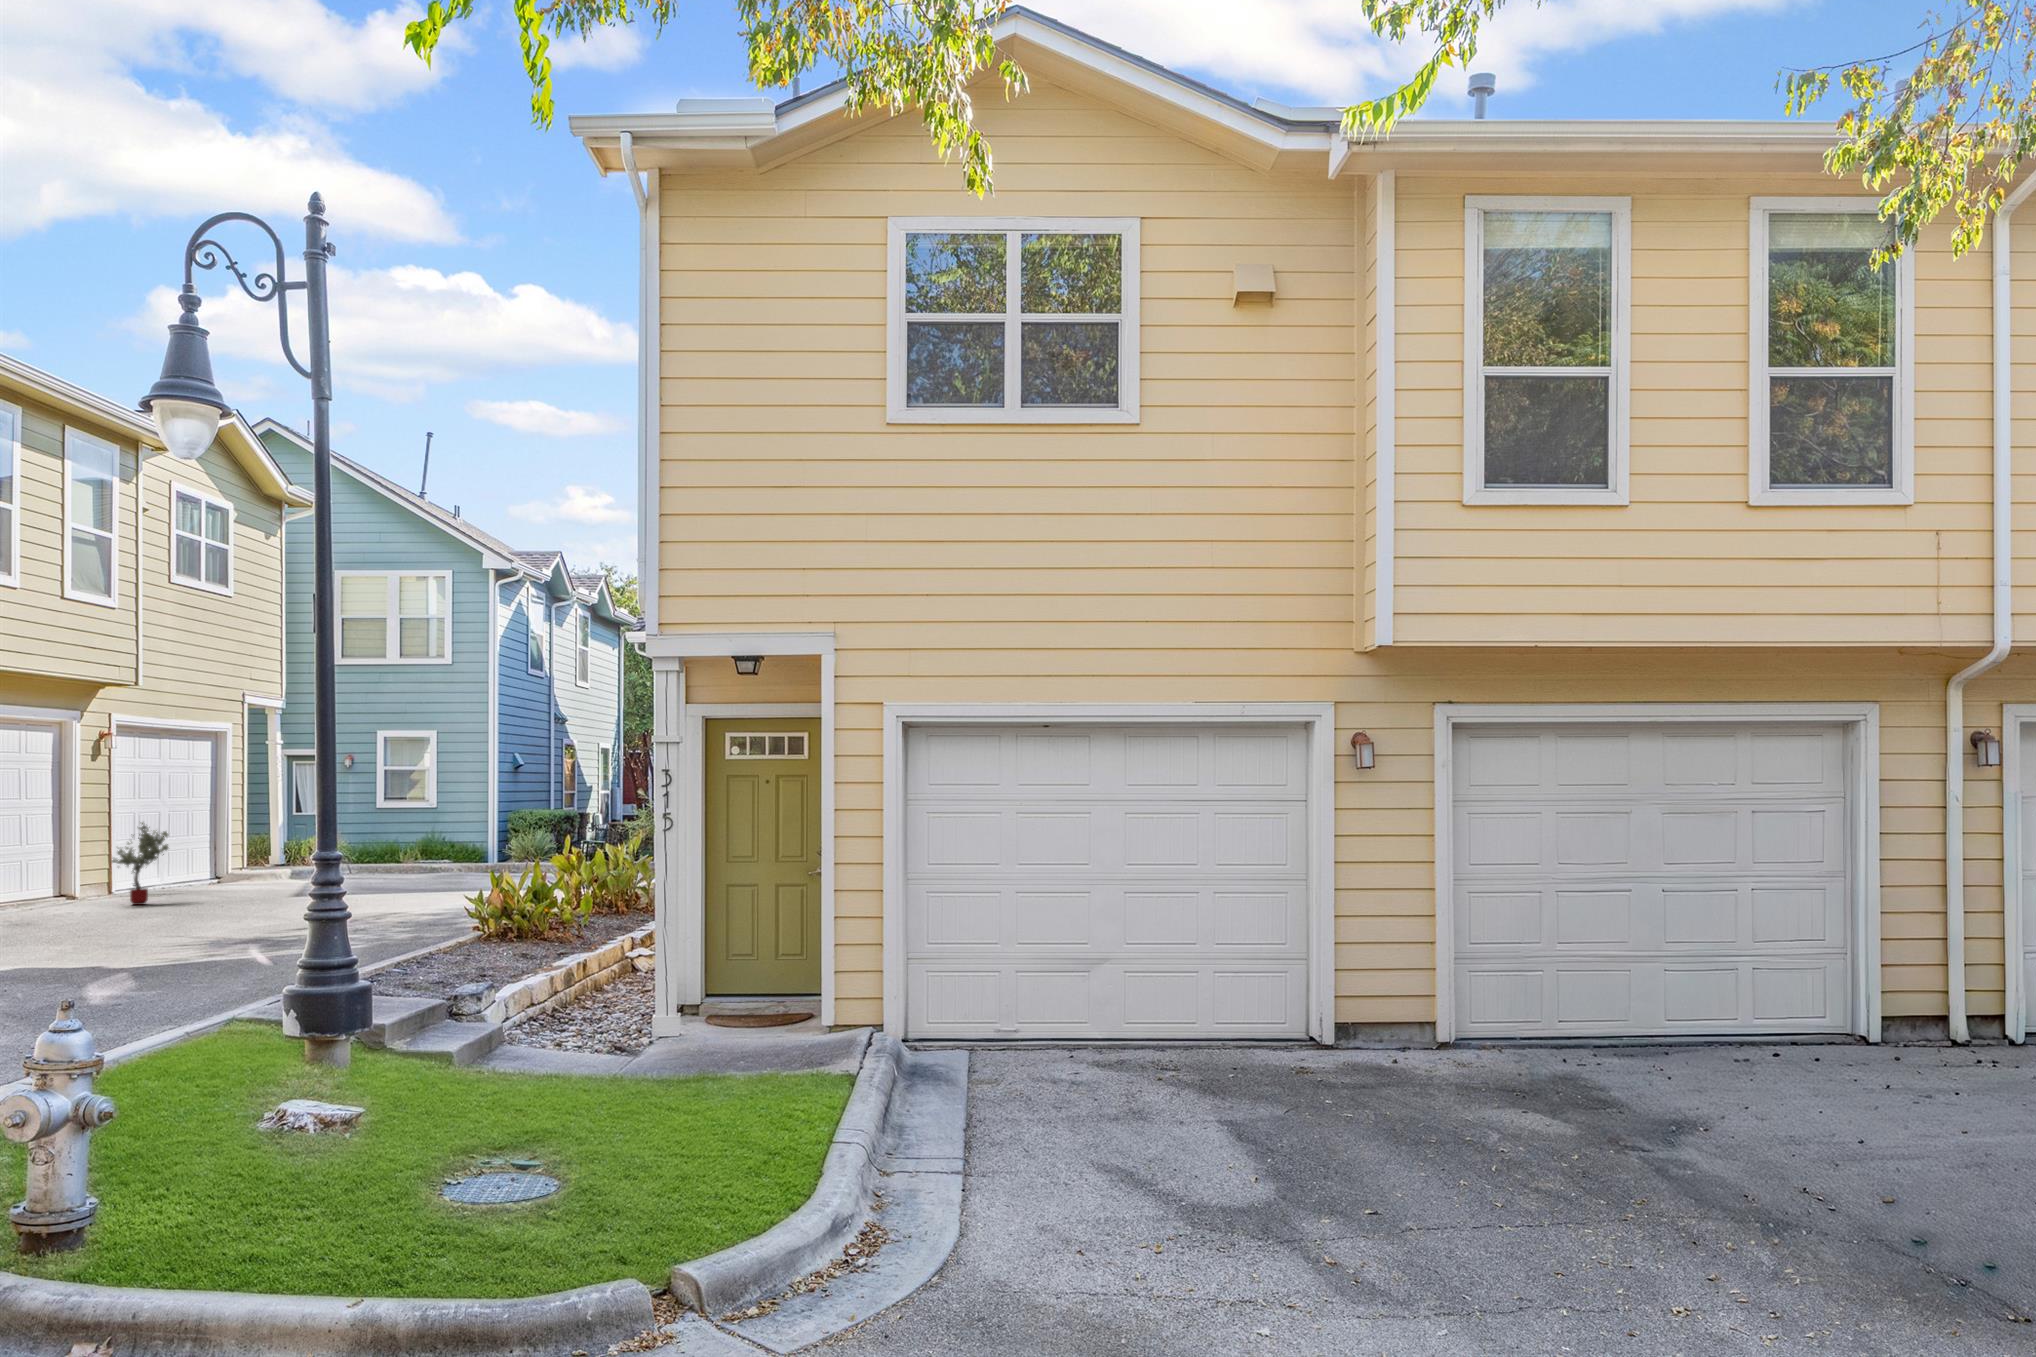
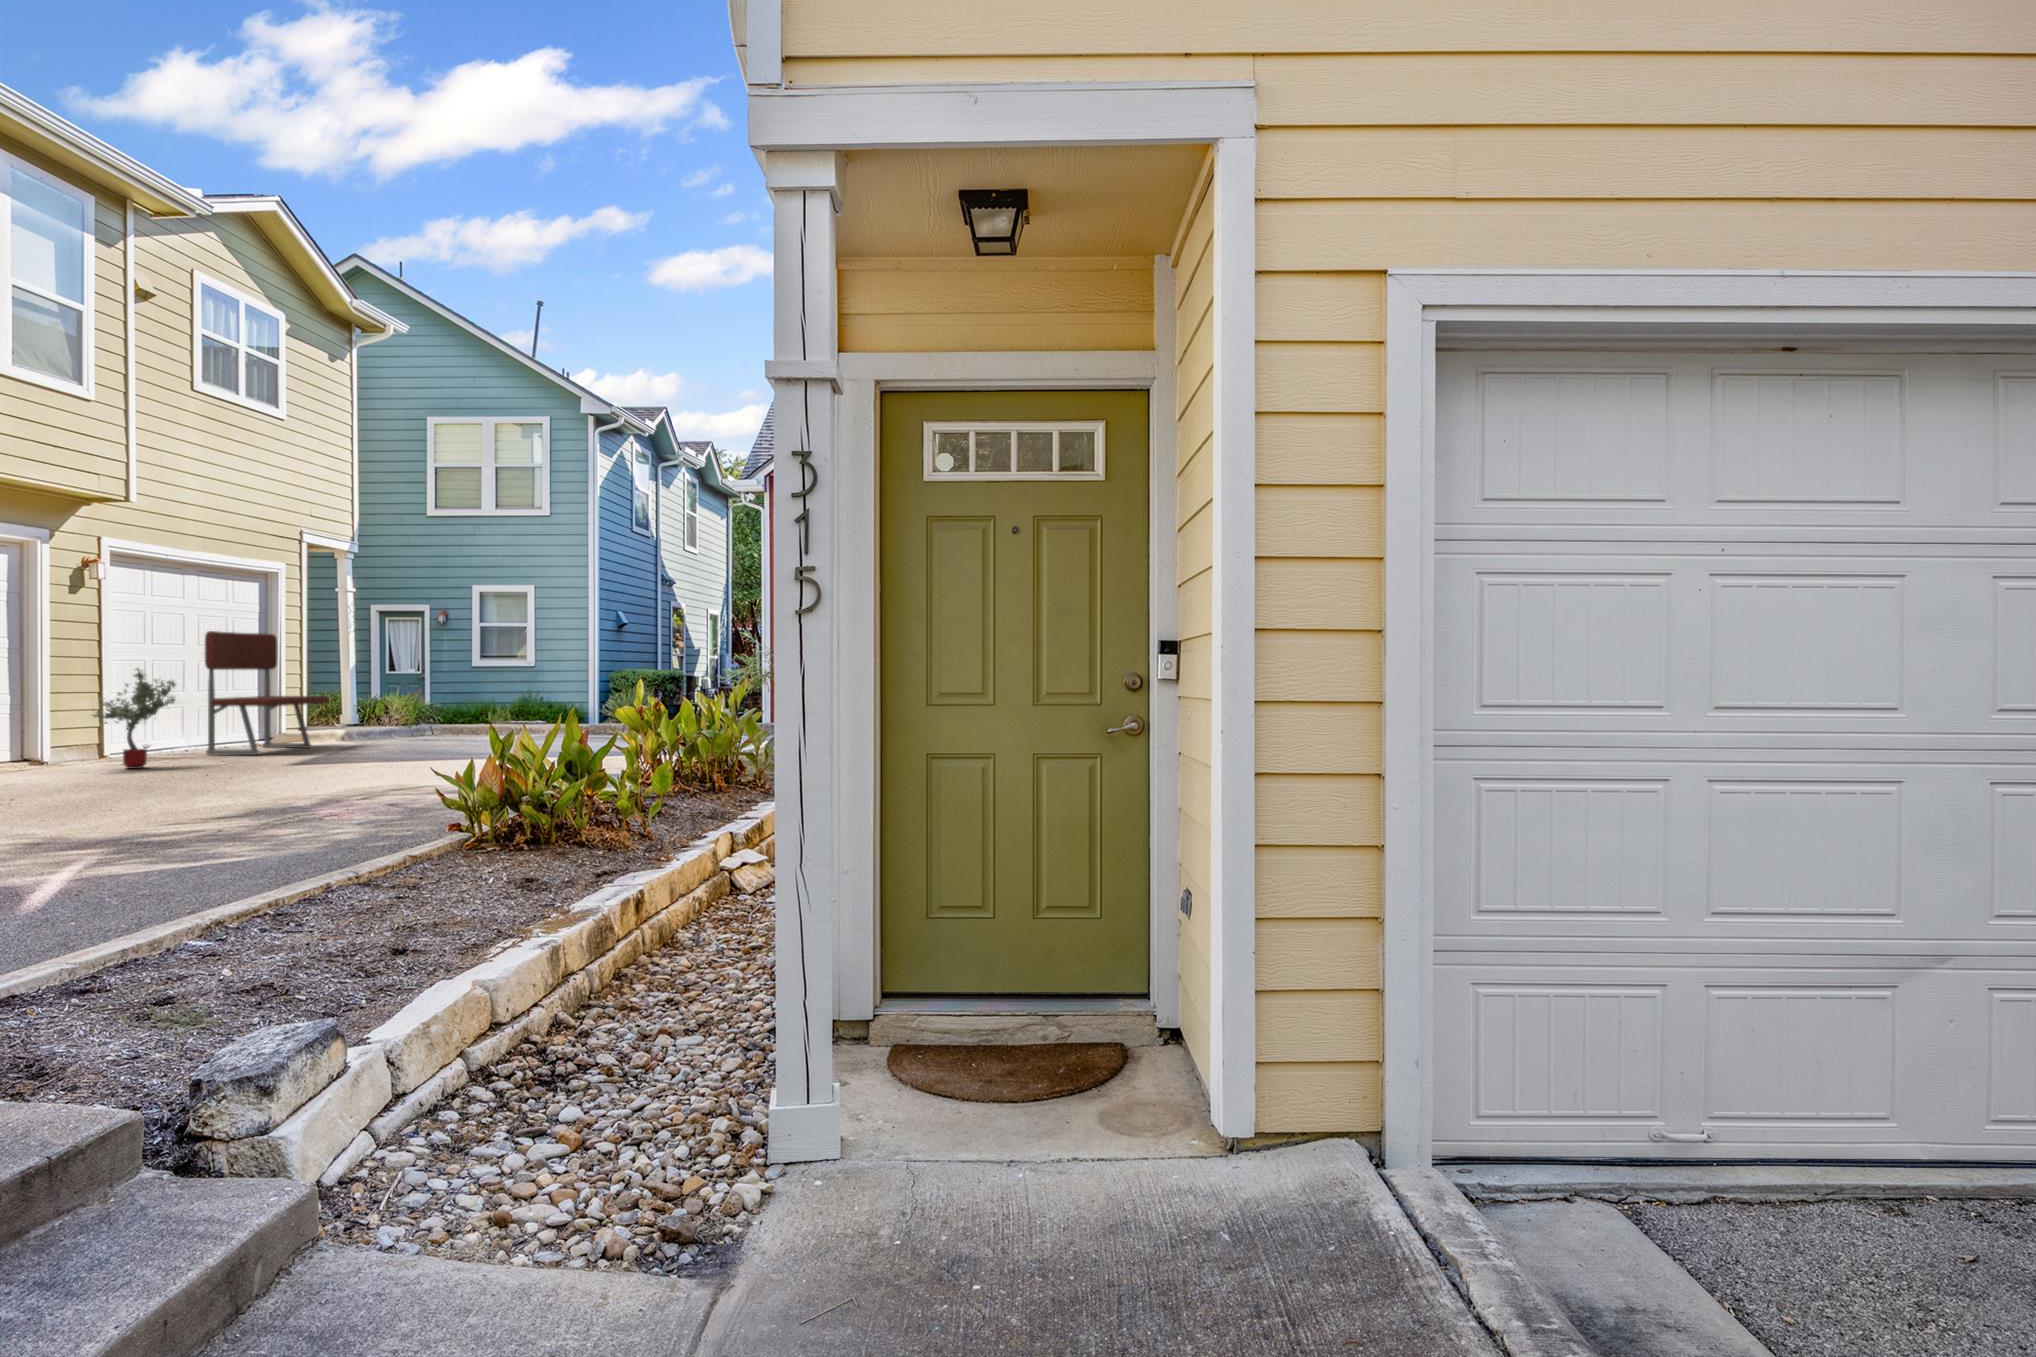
bench: none [176,788,270,895] -> present [205,631,329,755]

